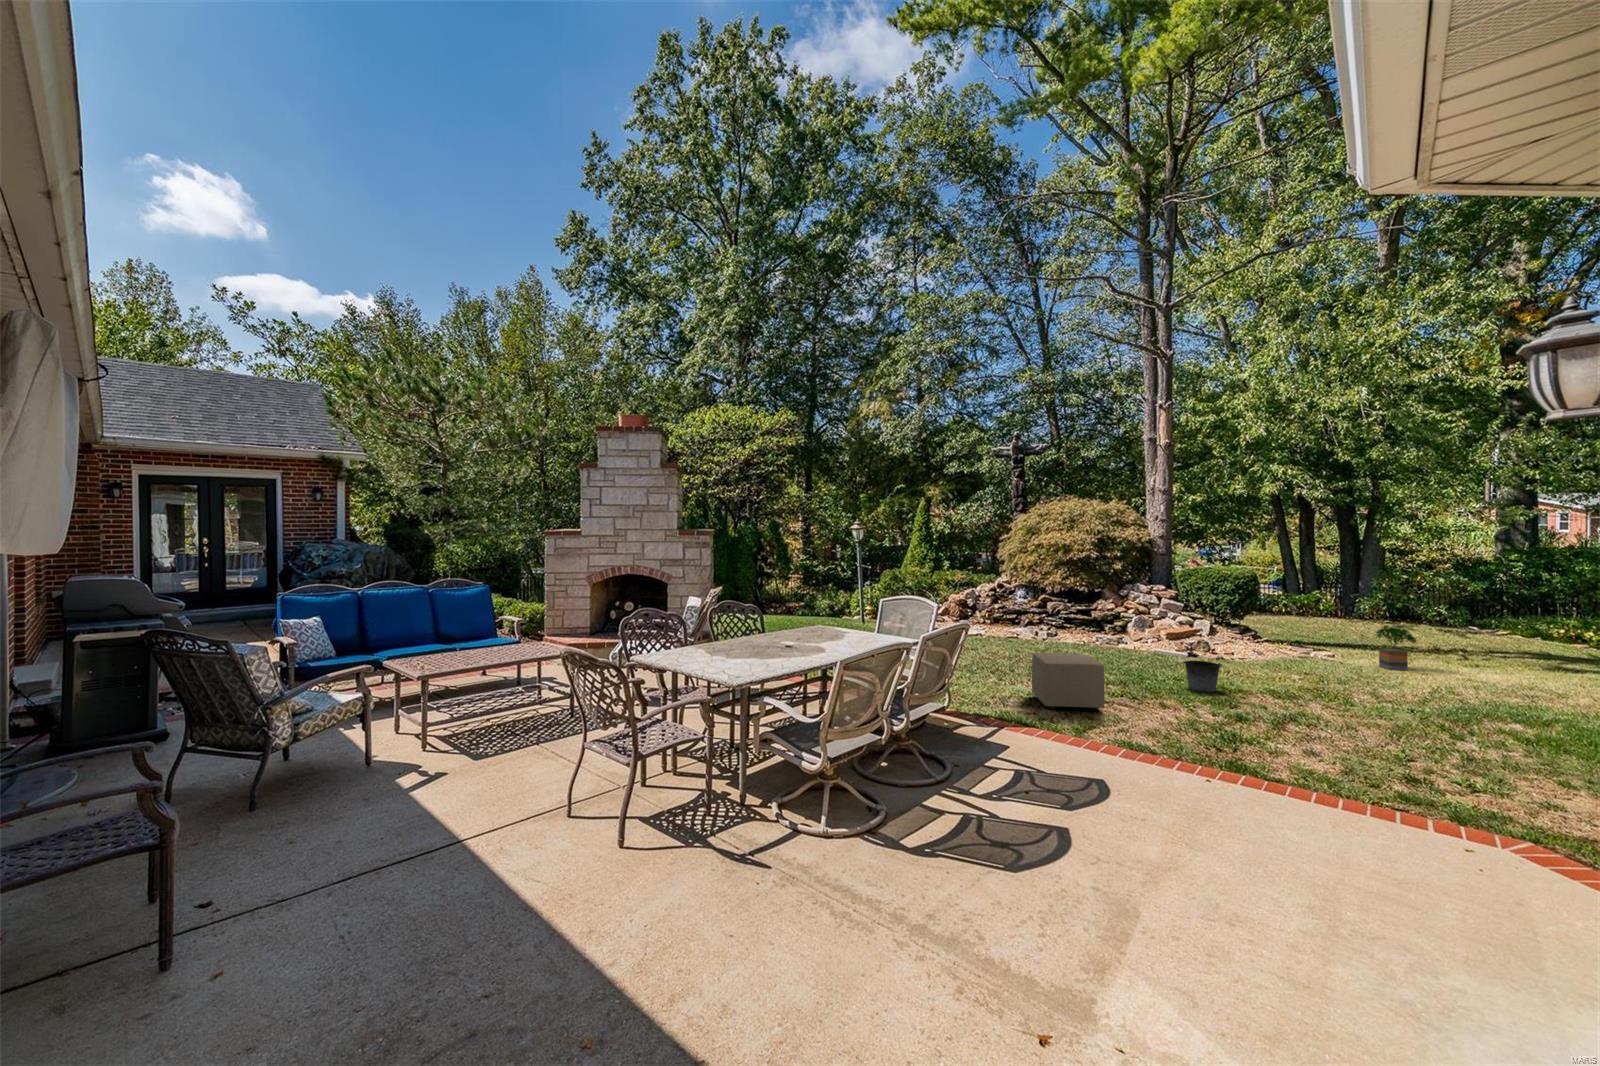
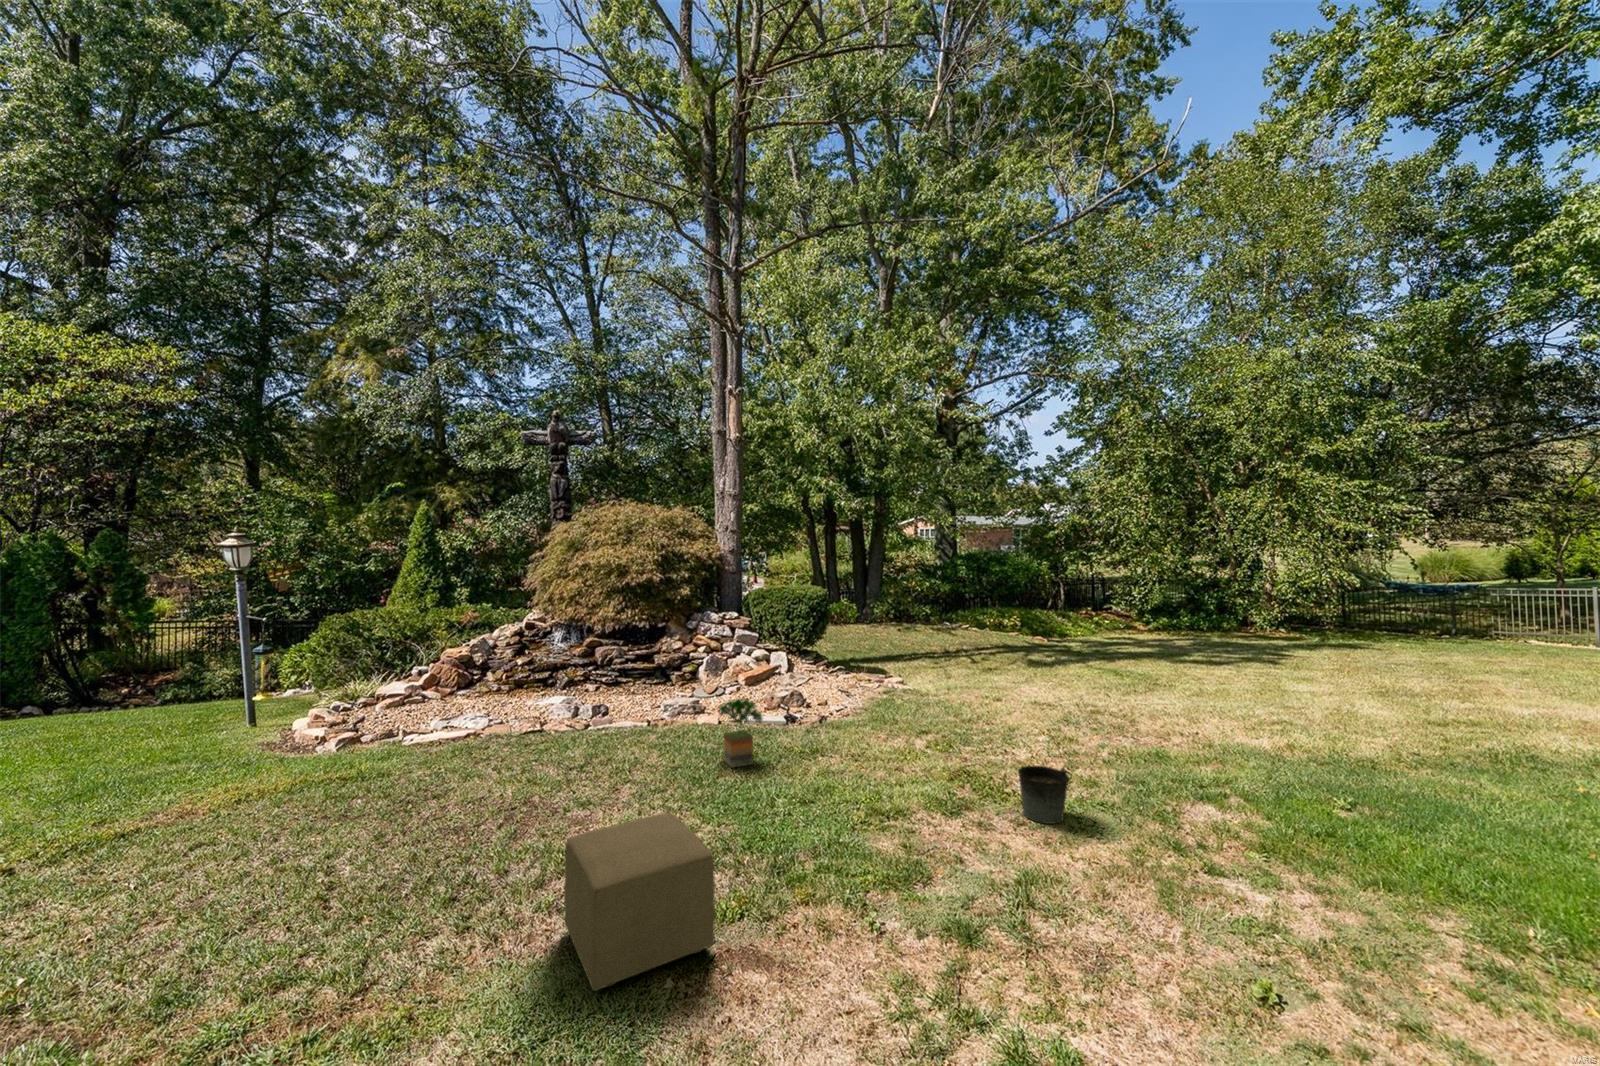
potted tree: present [1376,627,1416,670] -> present [719,699,762,768]
bucket: present [1183,661,1222,692] -> present [1018,766,1072,824]

